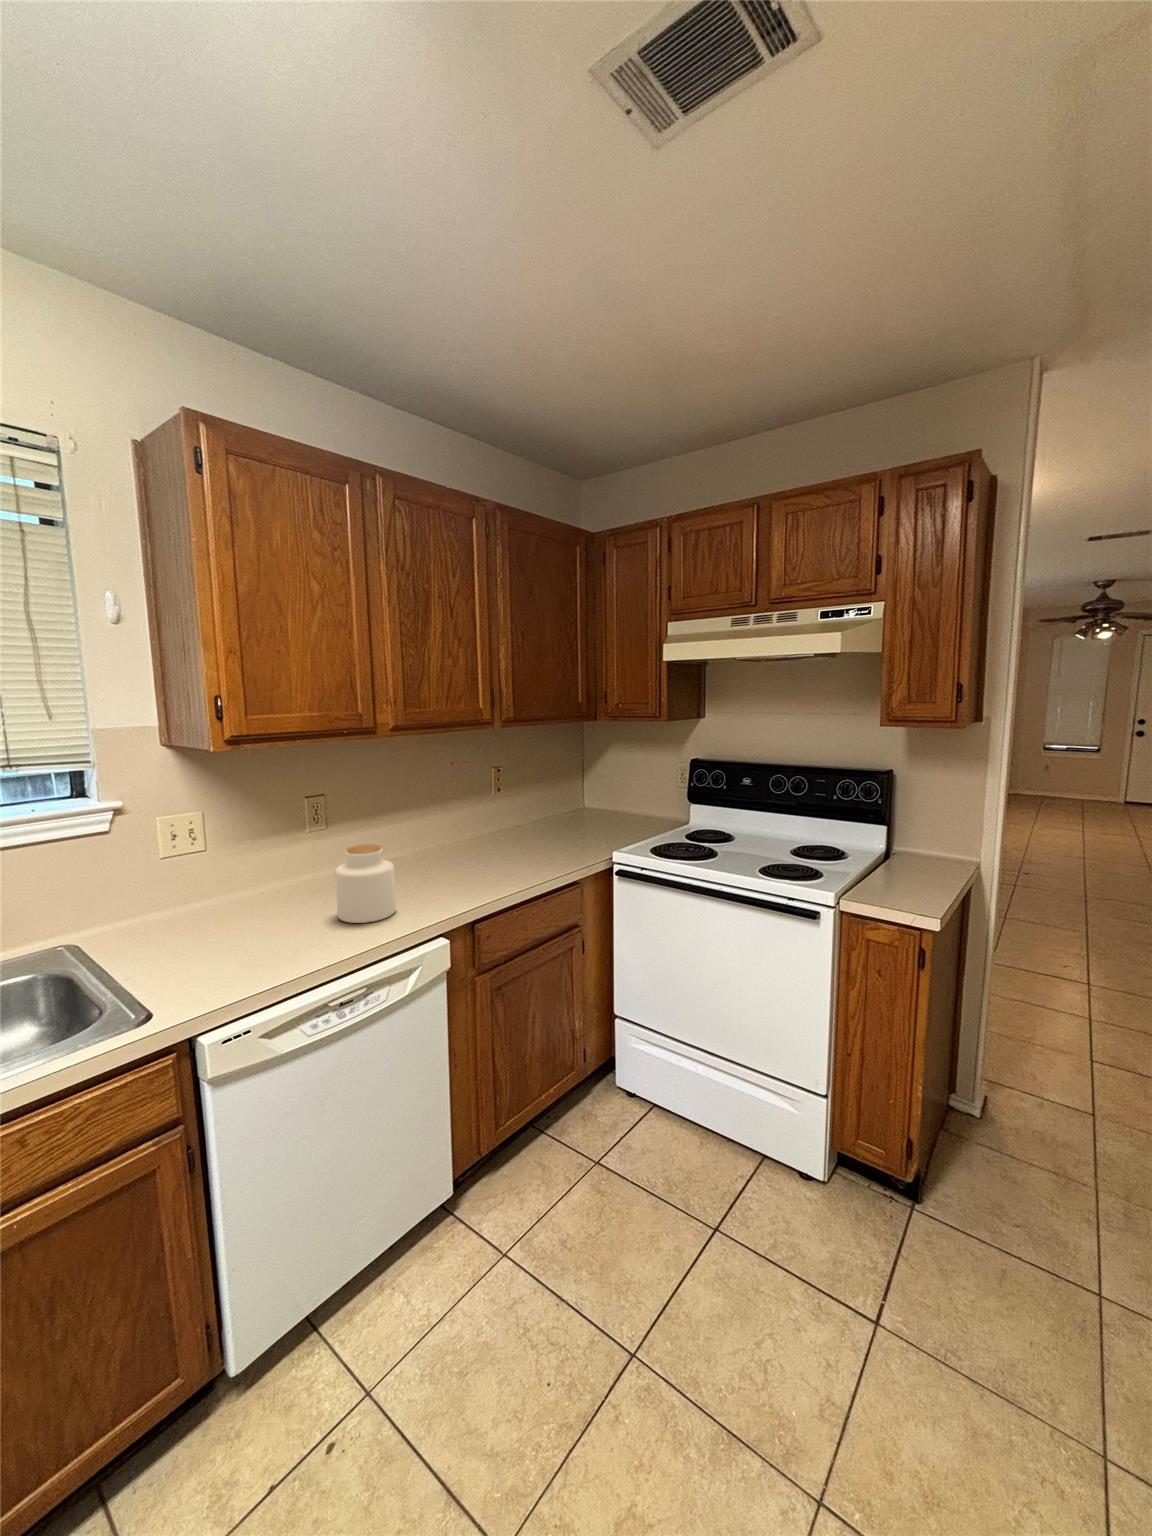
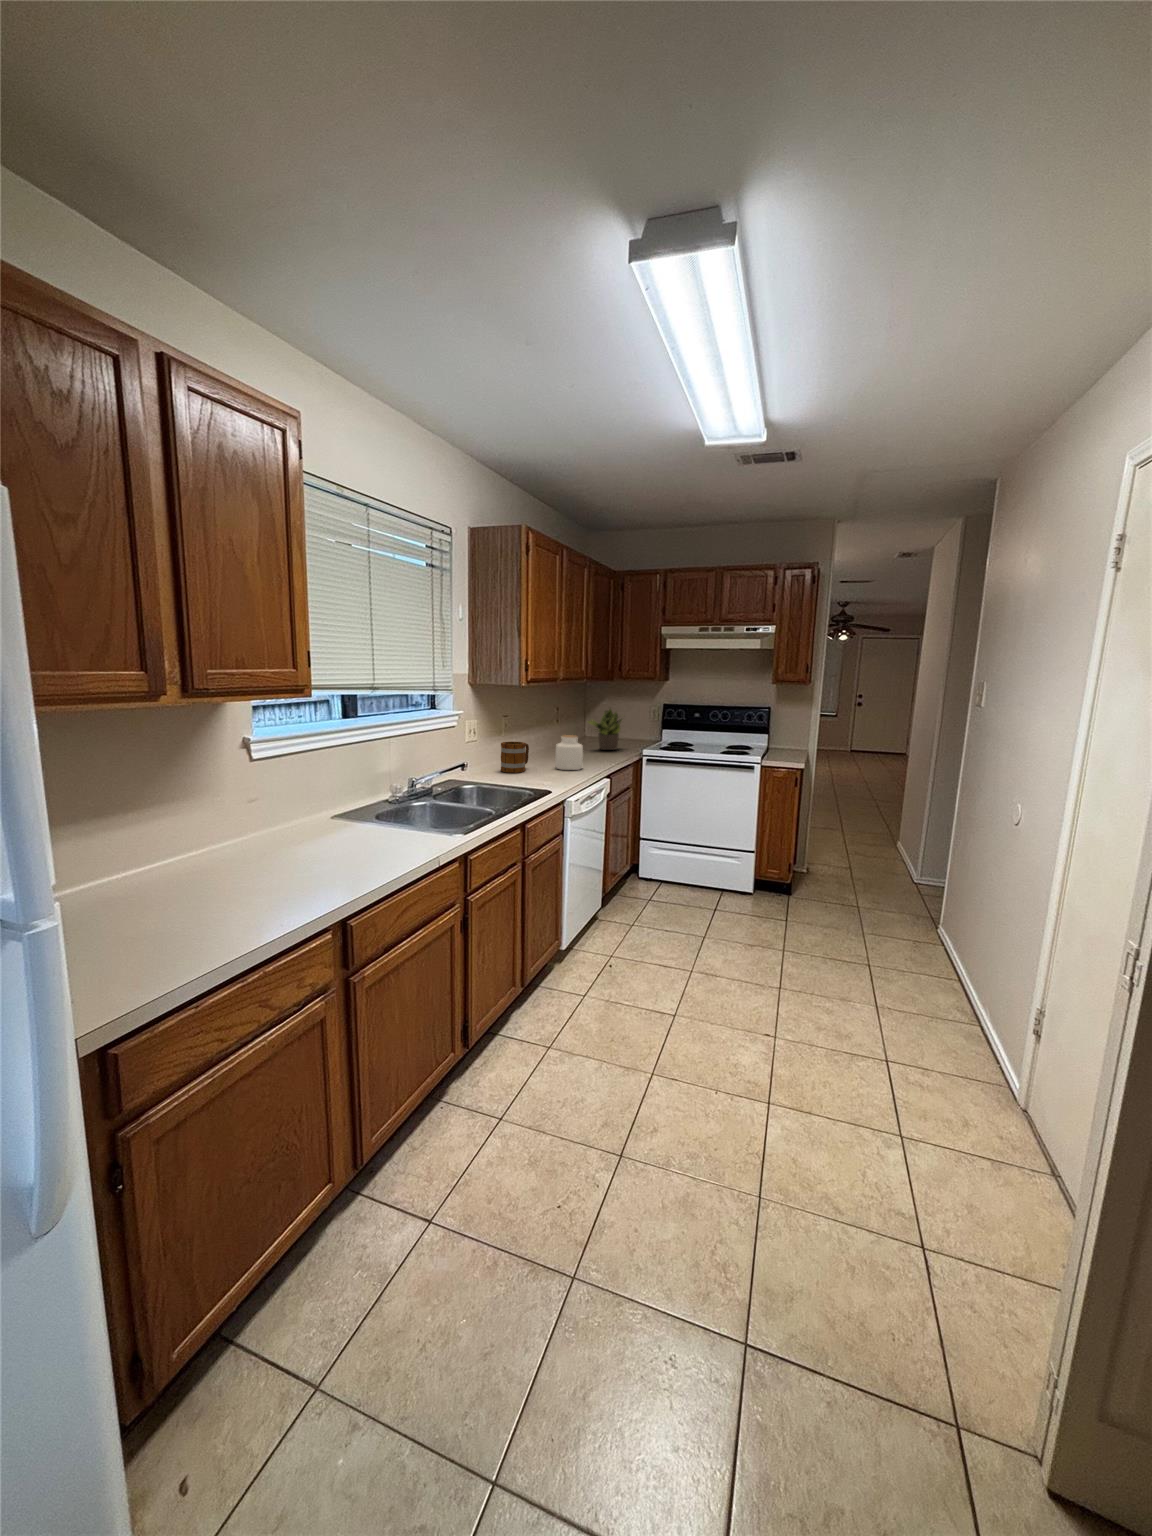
potted plant: none [509,772,588,850] -> present [588,709,622,750]
mug: none [217,856,297,926] -> present [501,742,529,773]

